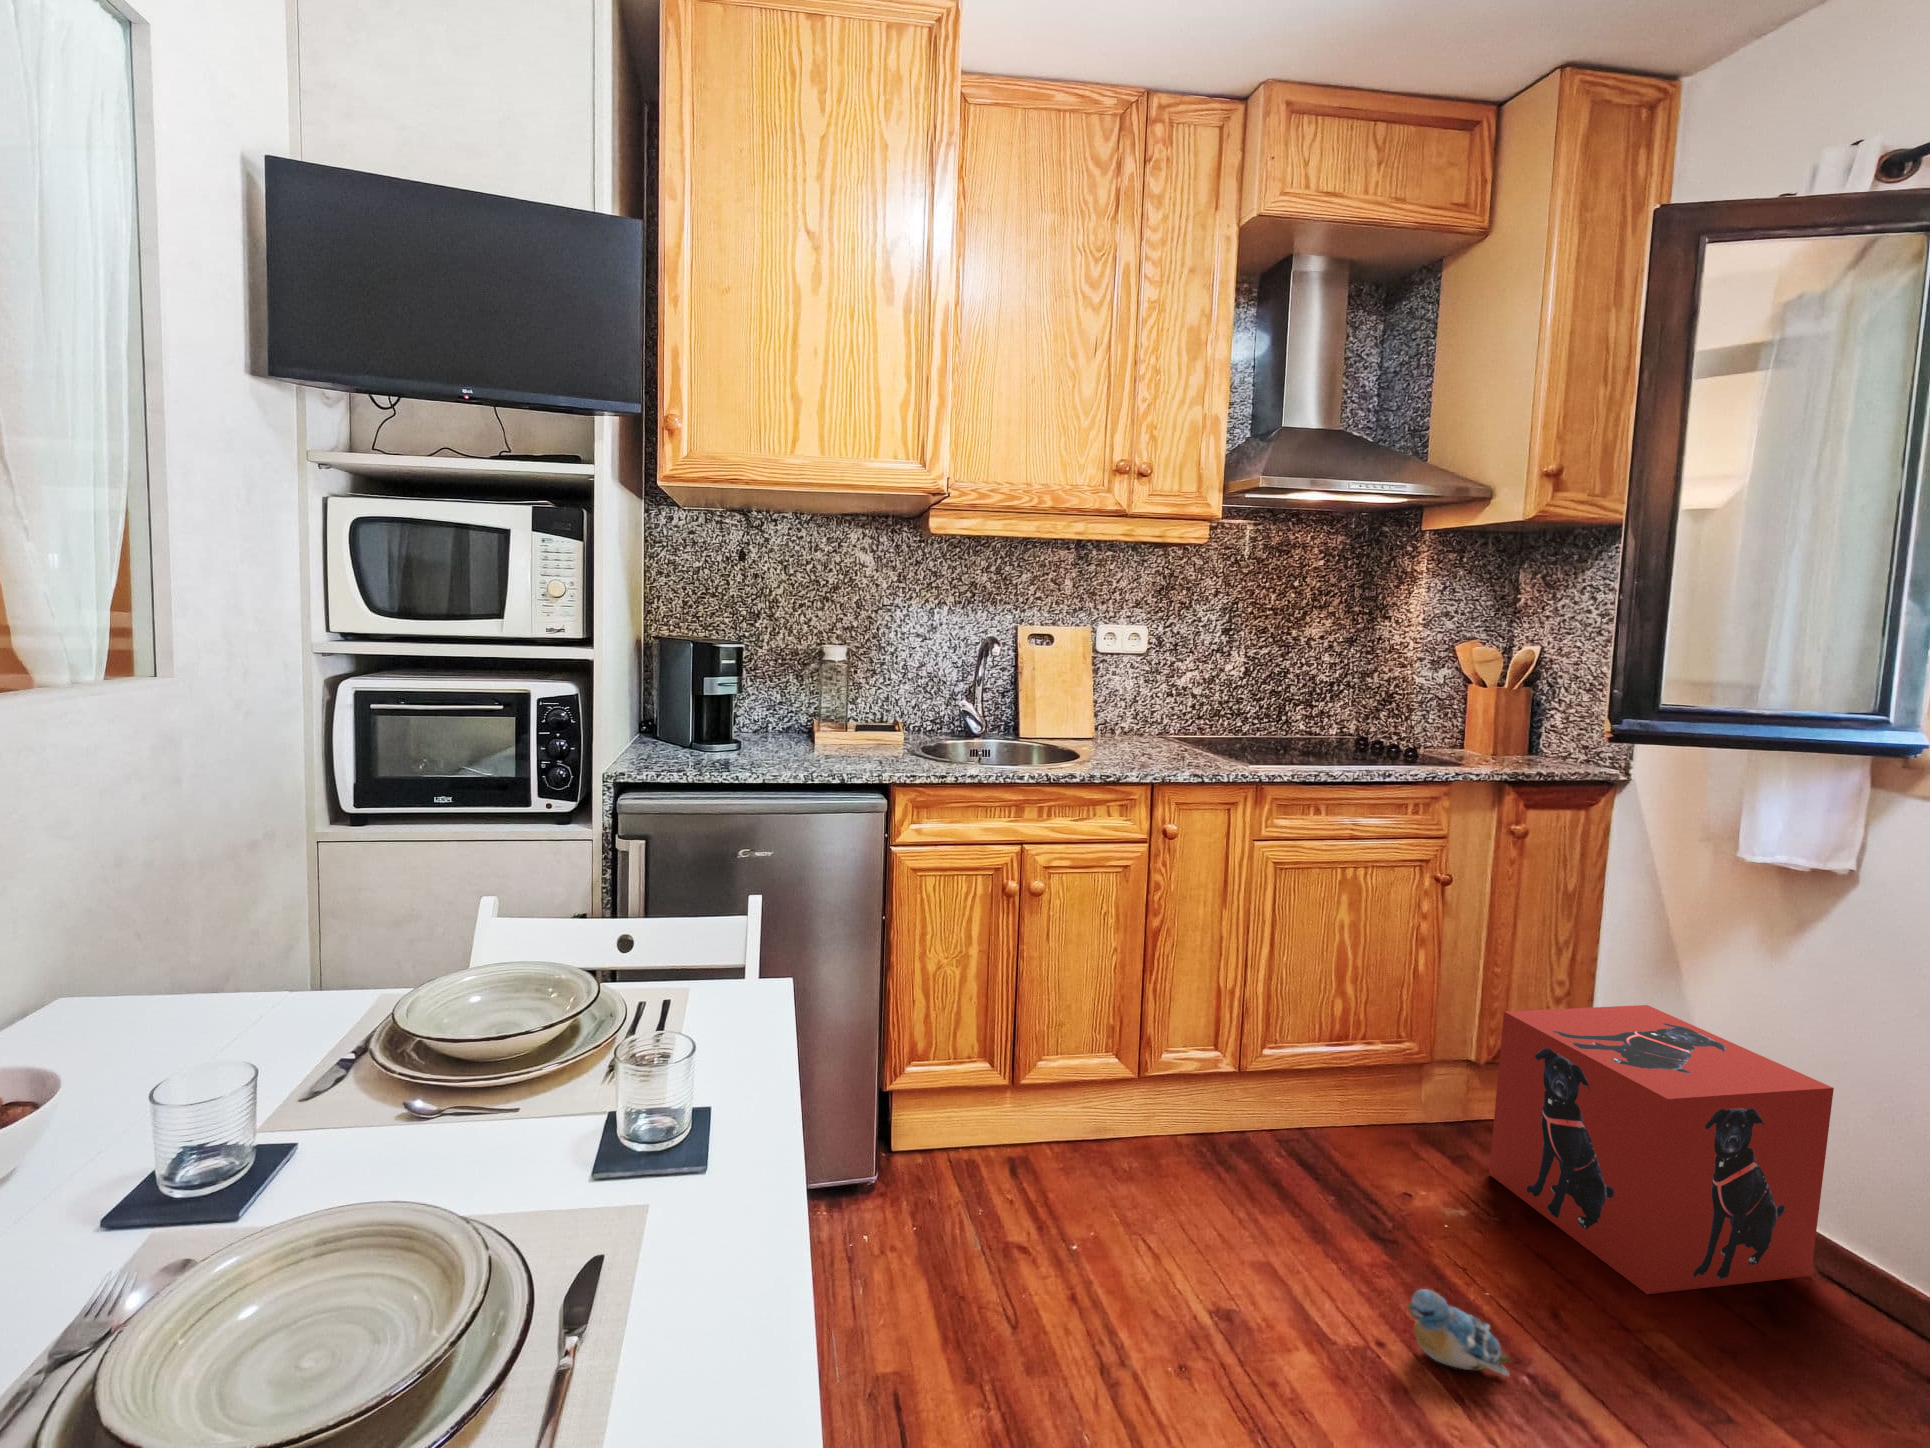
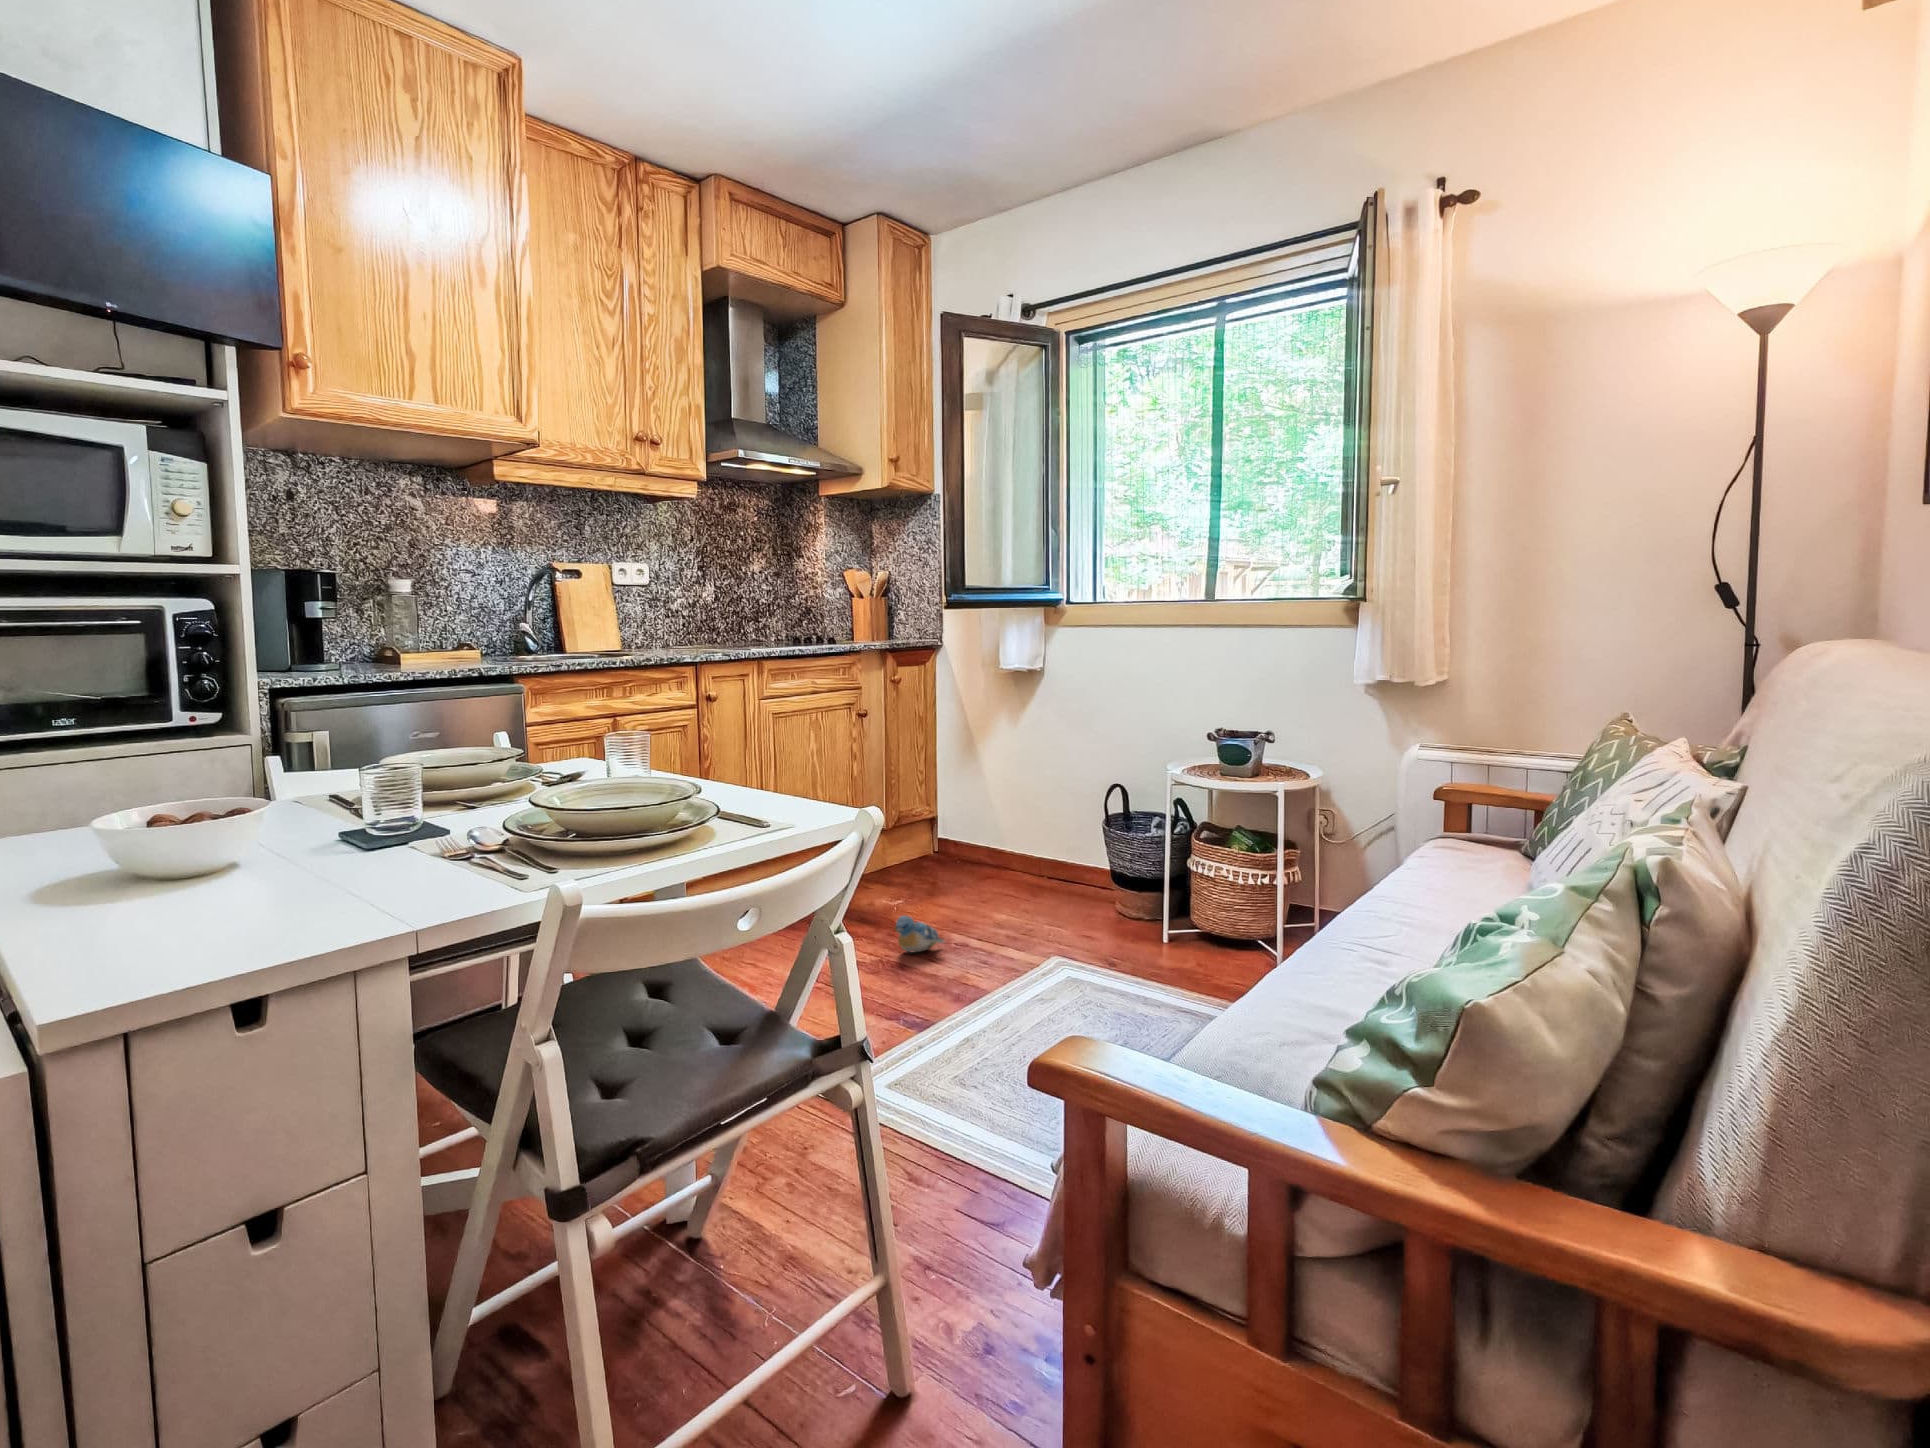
storage box: present [1489,1005,1834,1294] -> none [903,768,1045,903]

